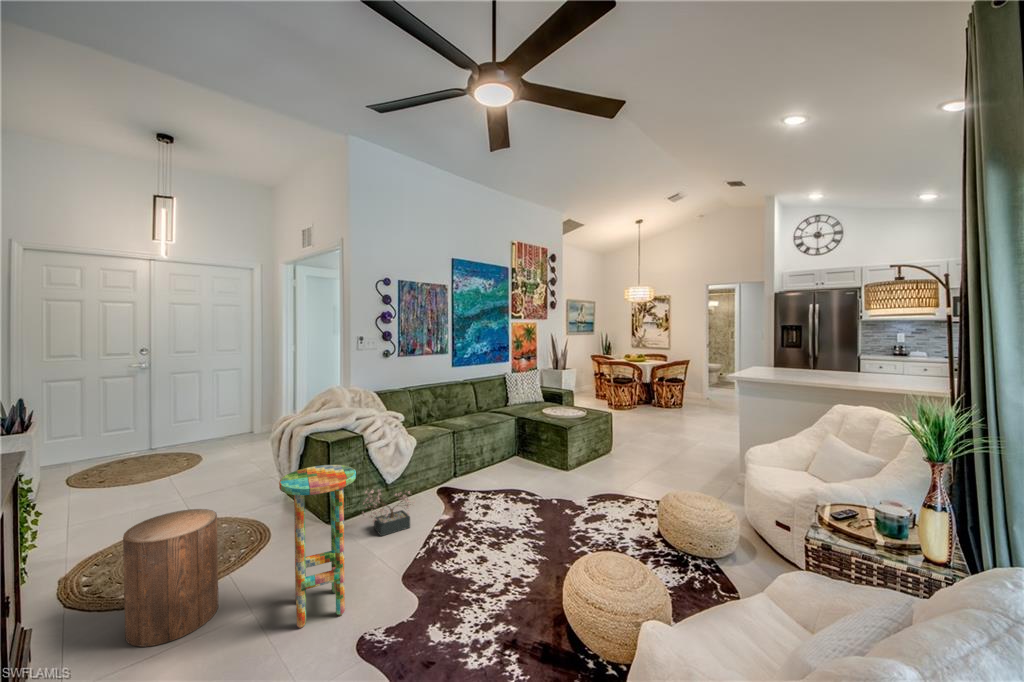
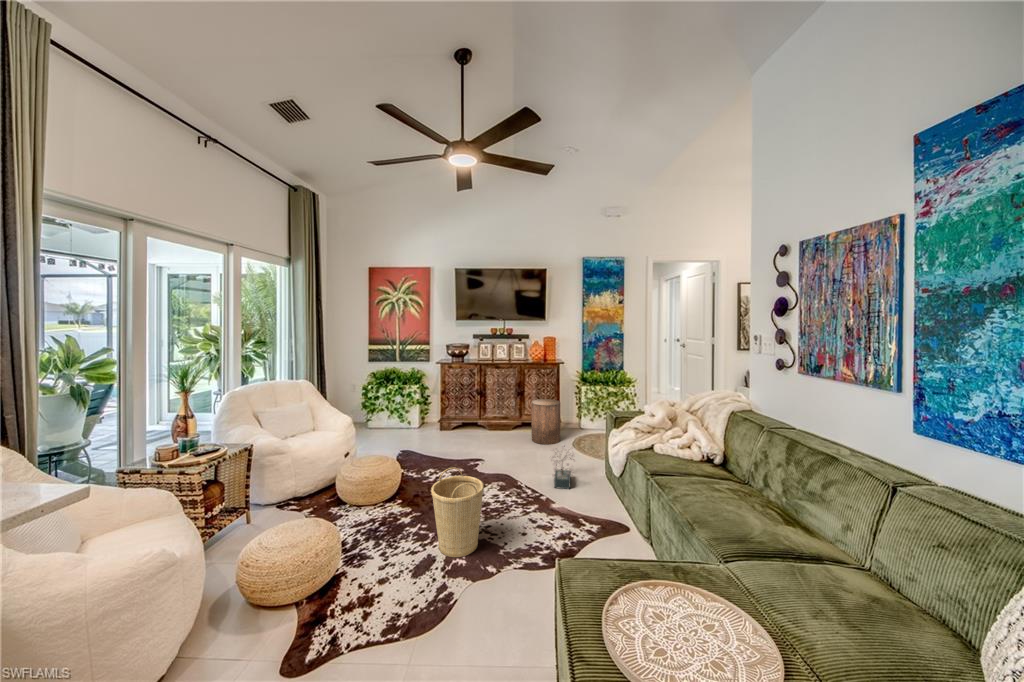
basket: none [536,453,582,530] -> present [431,468,484,557]
side table: present [279,465,356,628] -> none [494,391,526,460]

